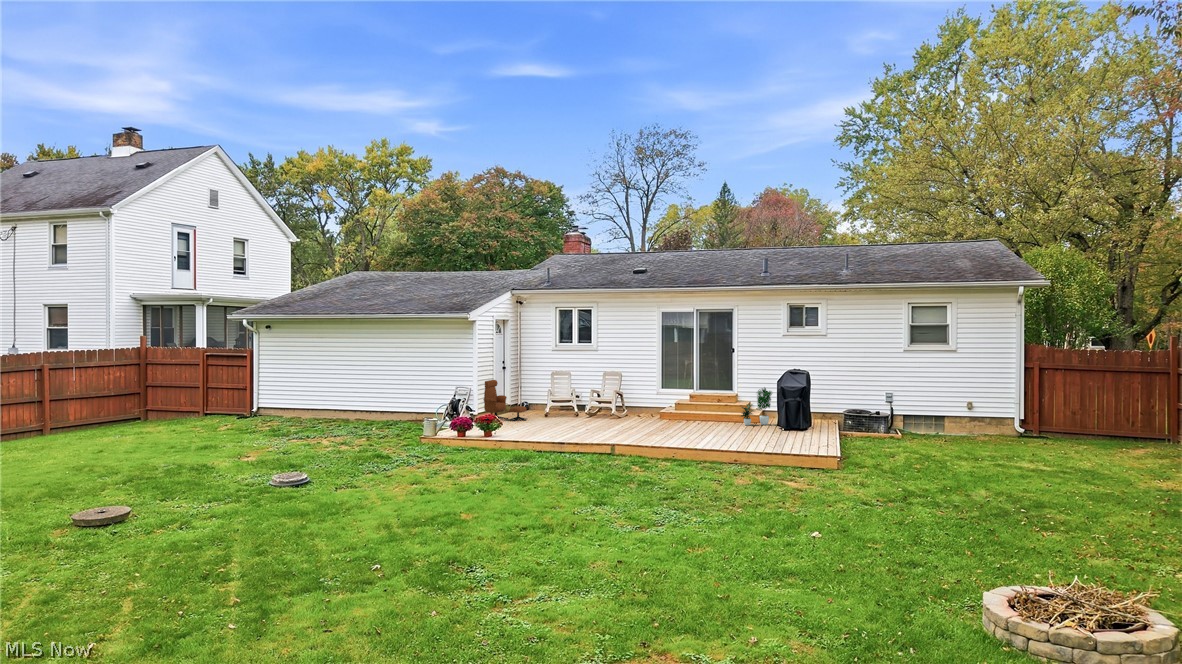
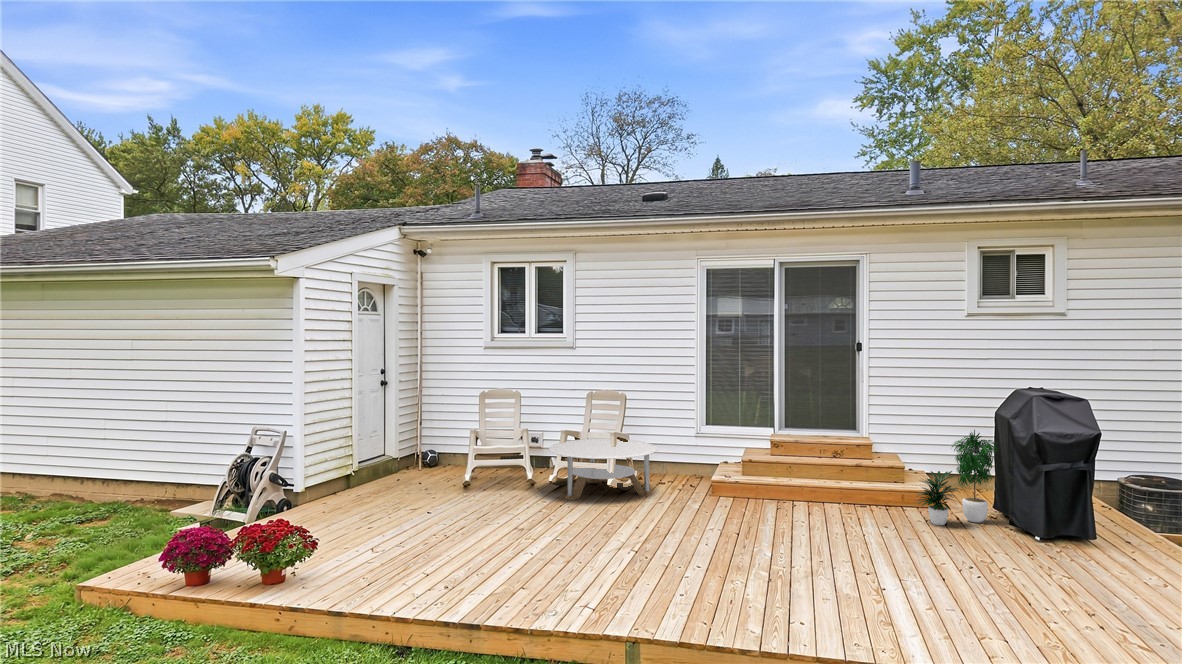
lounge chair: present [483,380,527,421] -> none [311,411,418,510]
round table: none [586,395,636,420] -> present [549,439,657,500]

